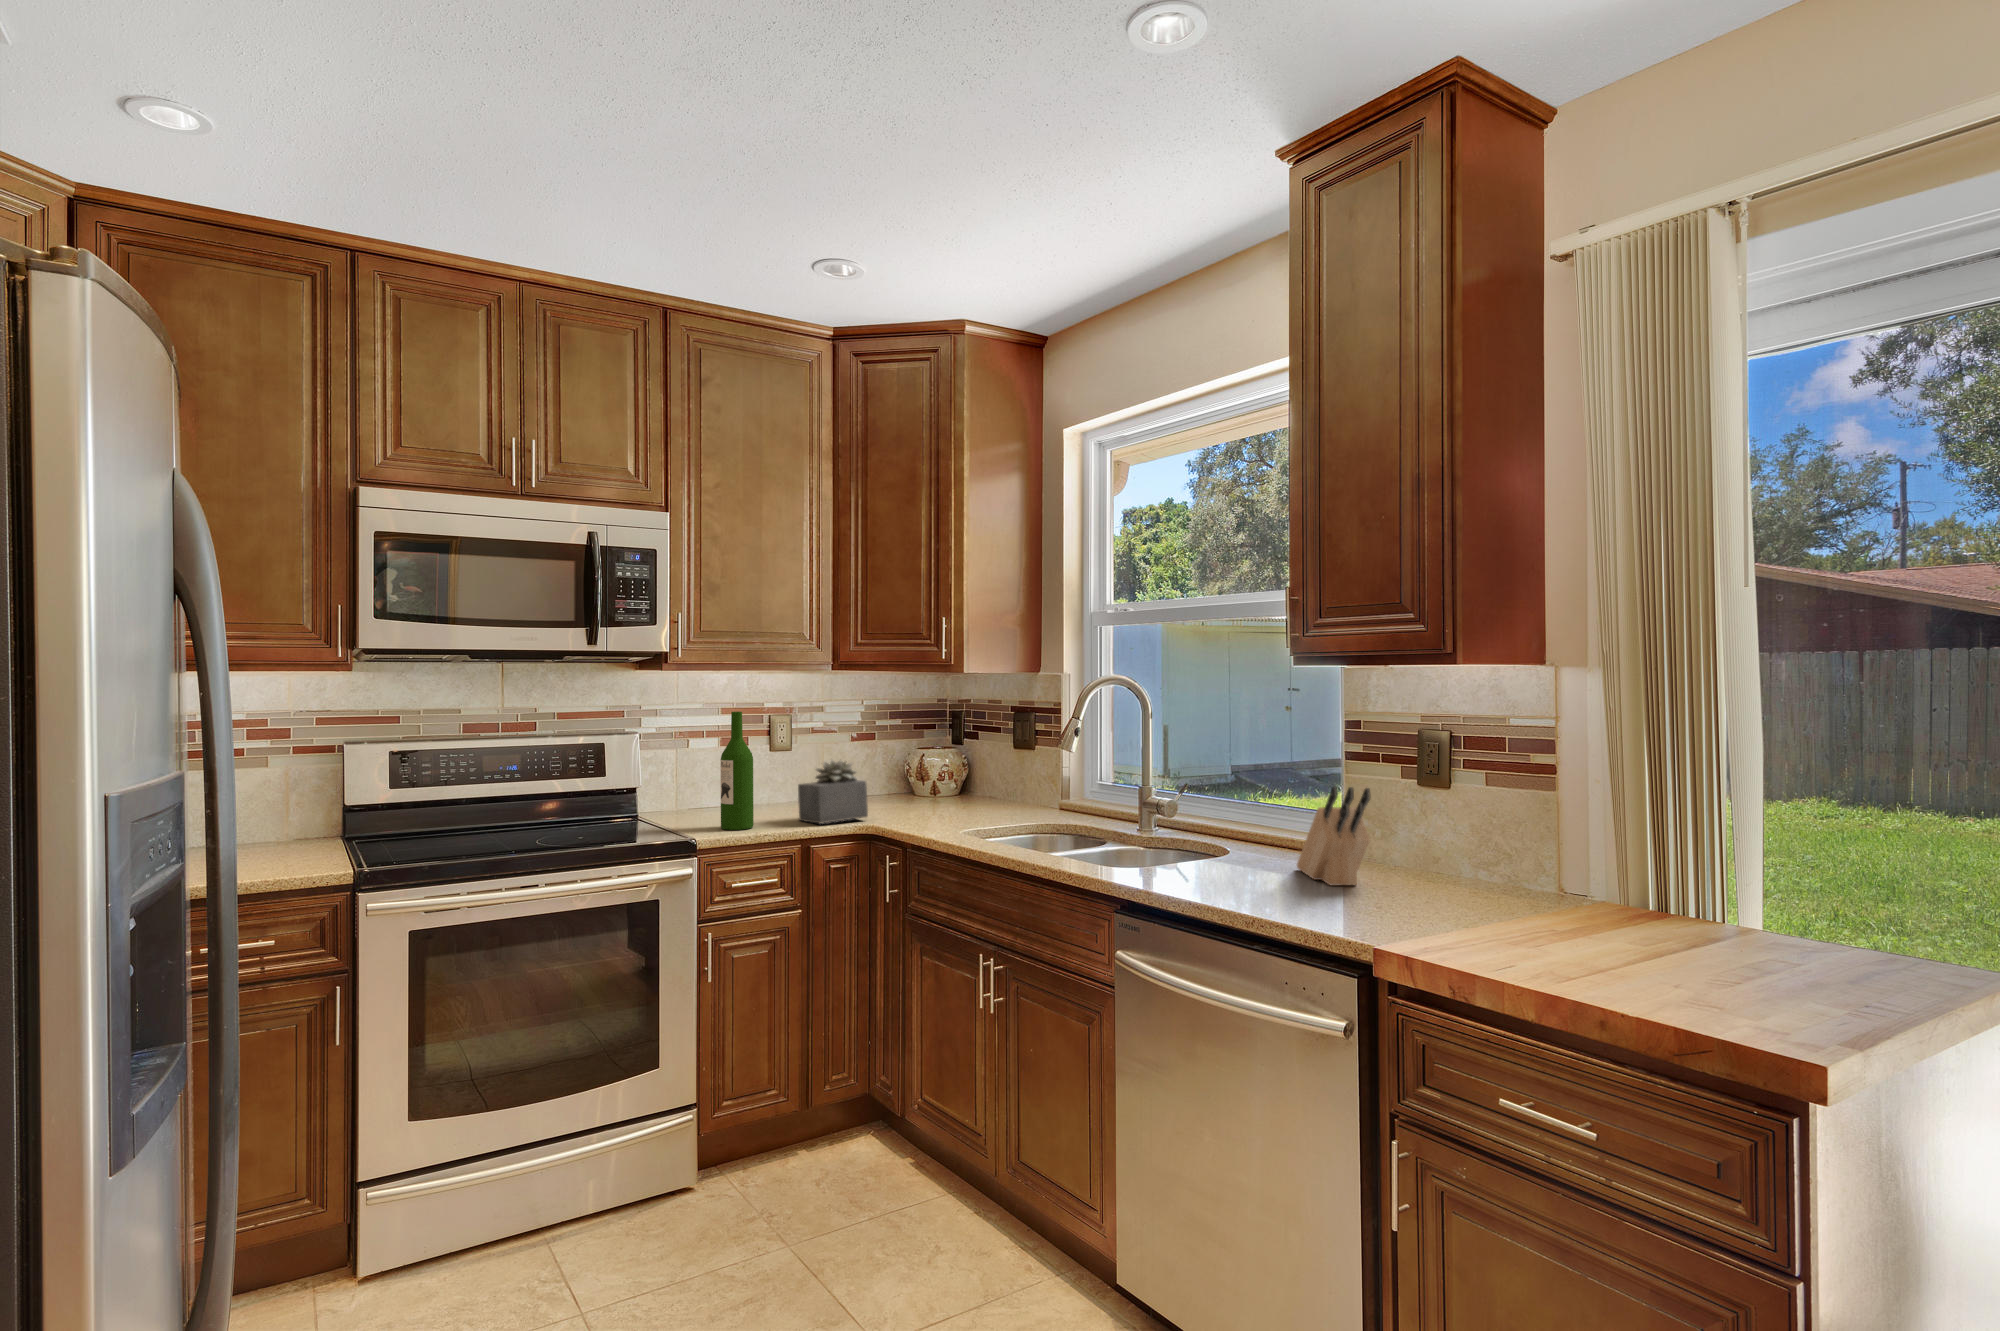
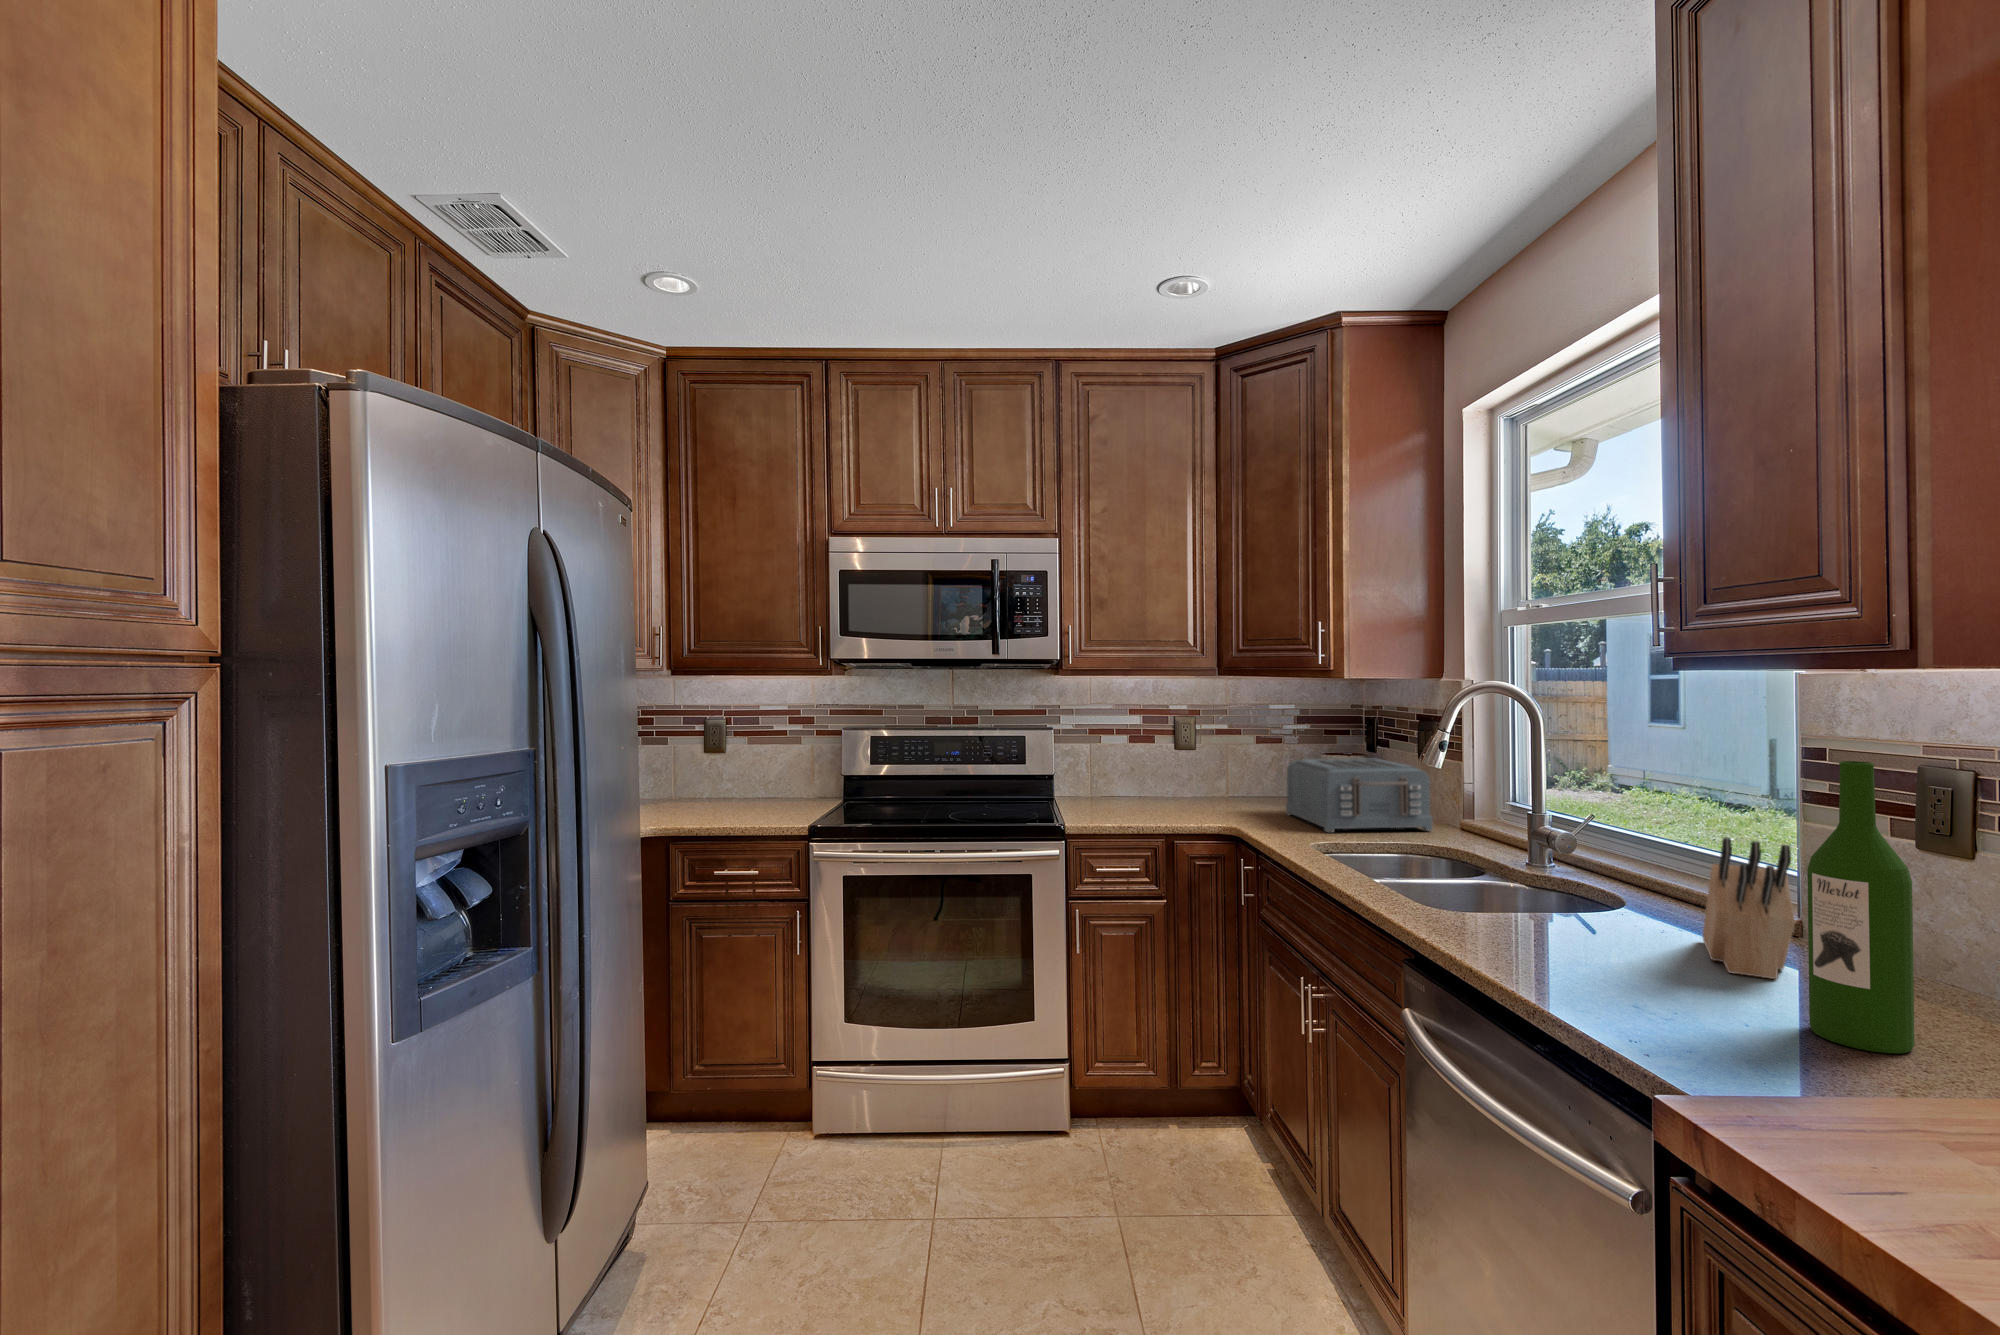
wine bottle: present [720,712,754,830] -> present [1807,761,1914,1053]
toaster: none [899,752,1037,824] -> present [1286,758,1433,832]
succulent plant: present [798,760,868,824] -> none [1179,758,1245,819]

